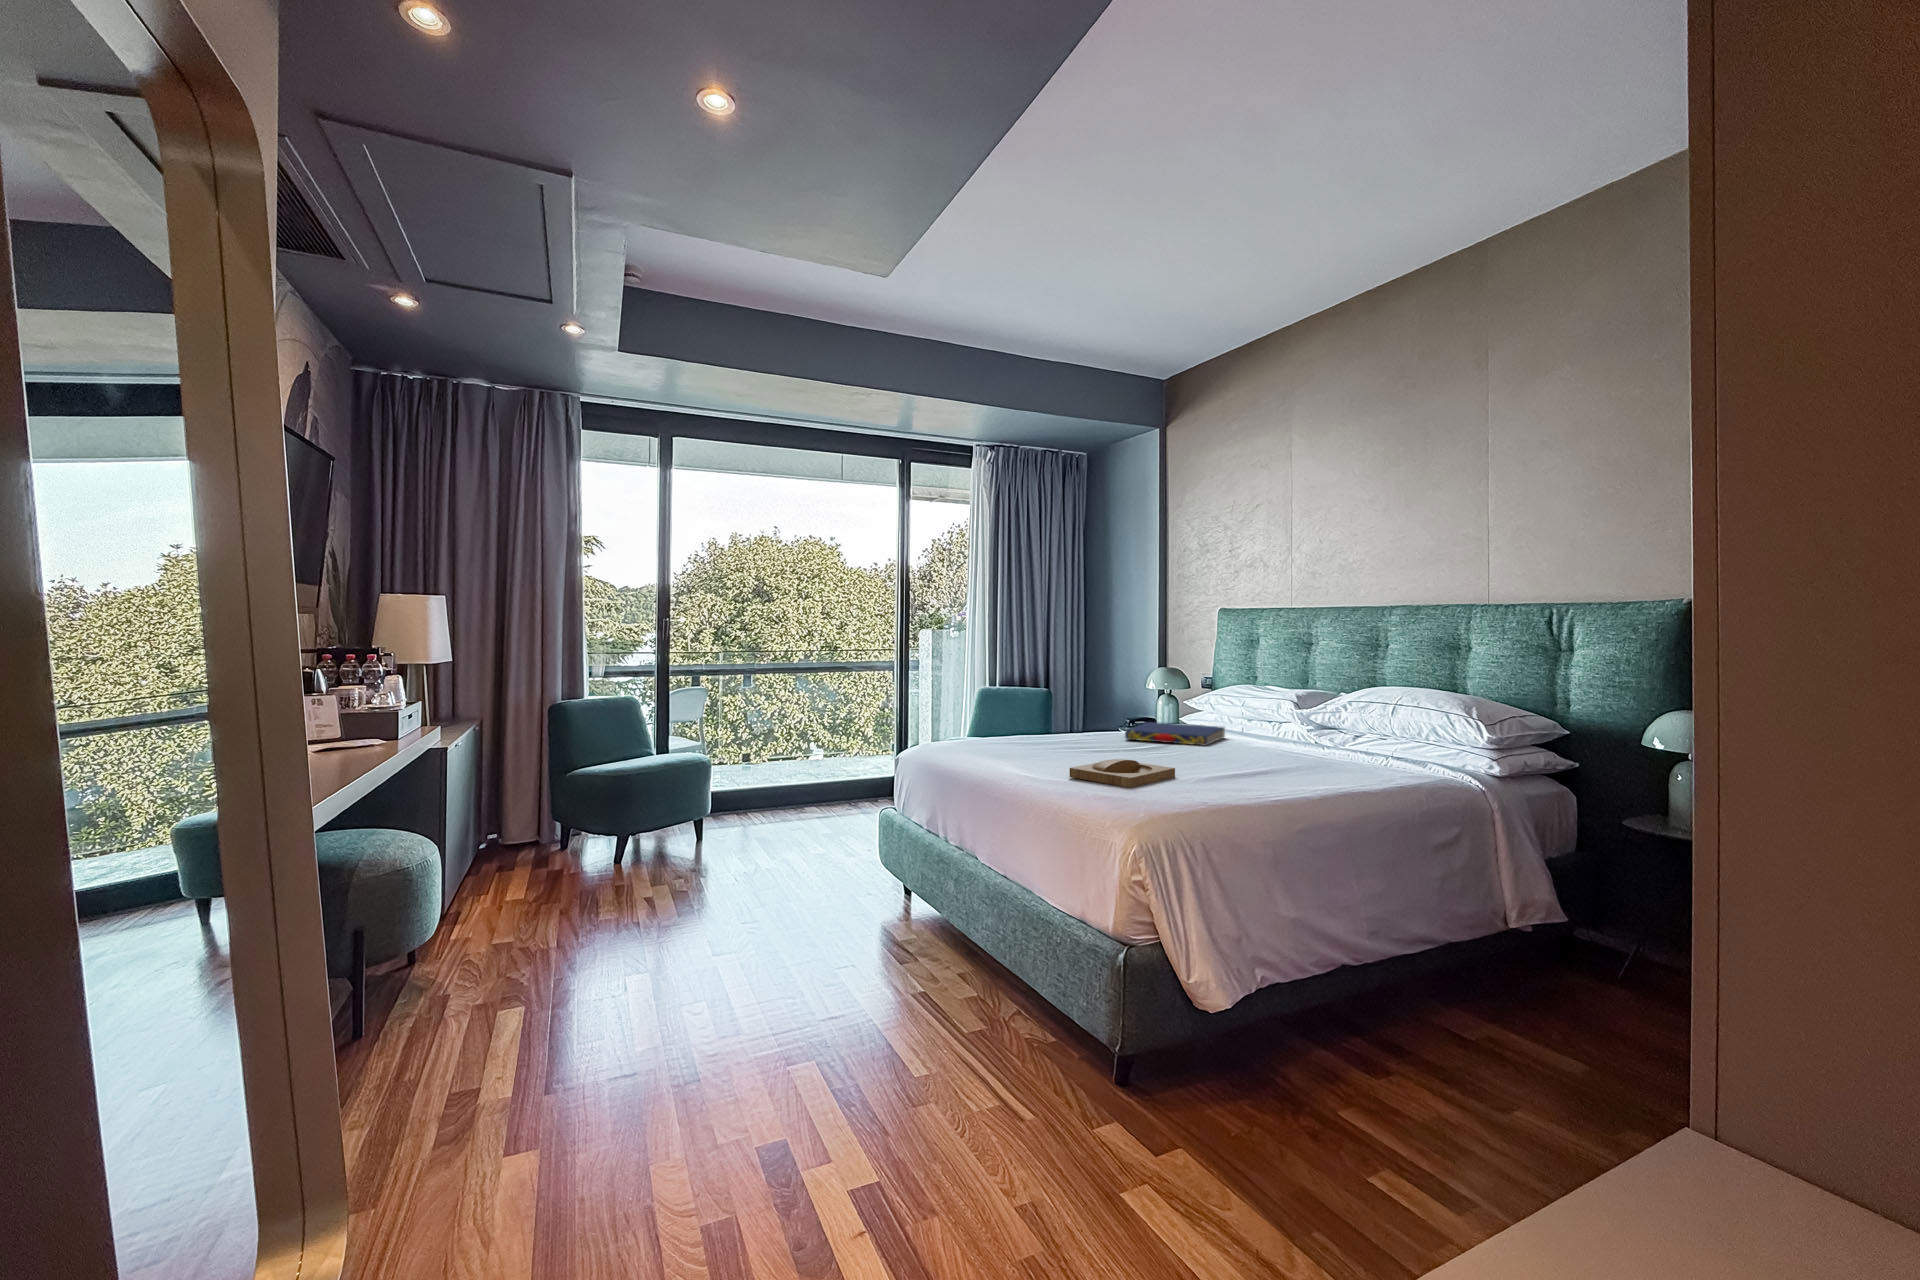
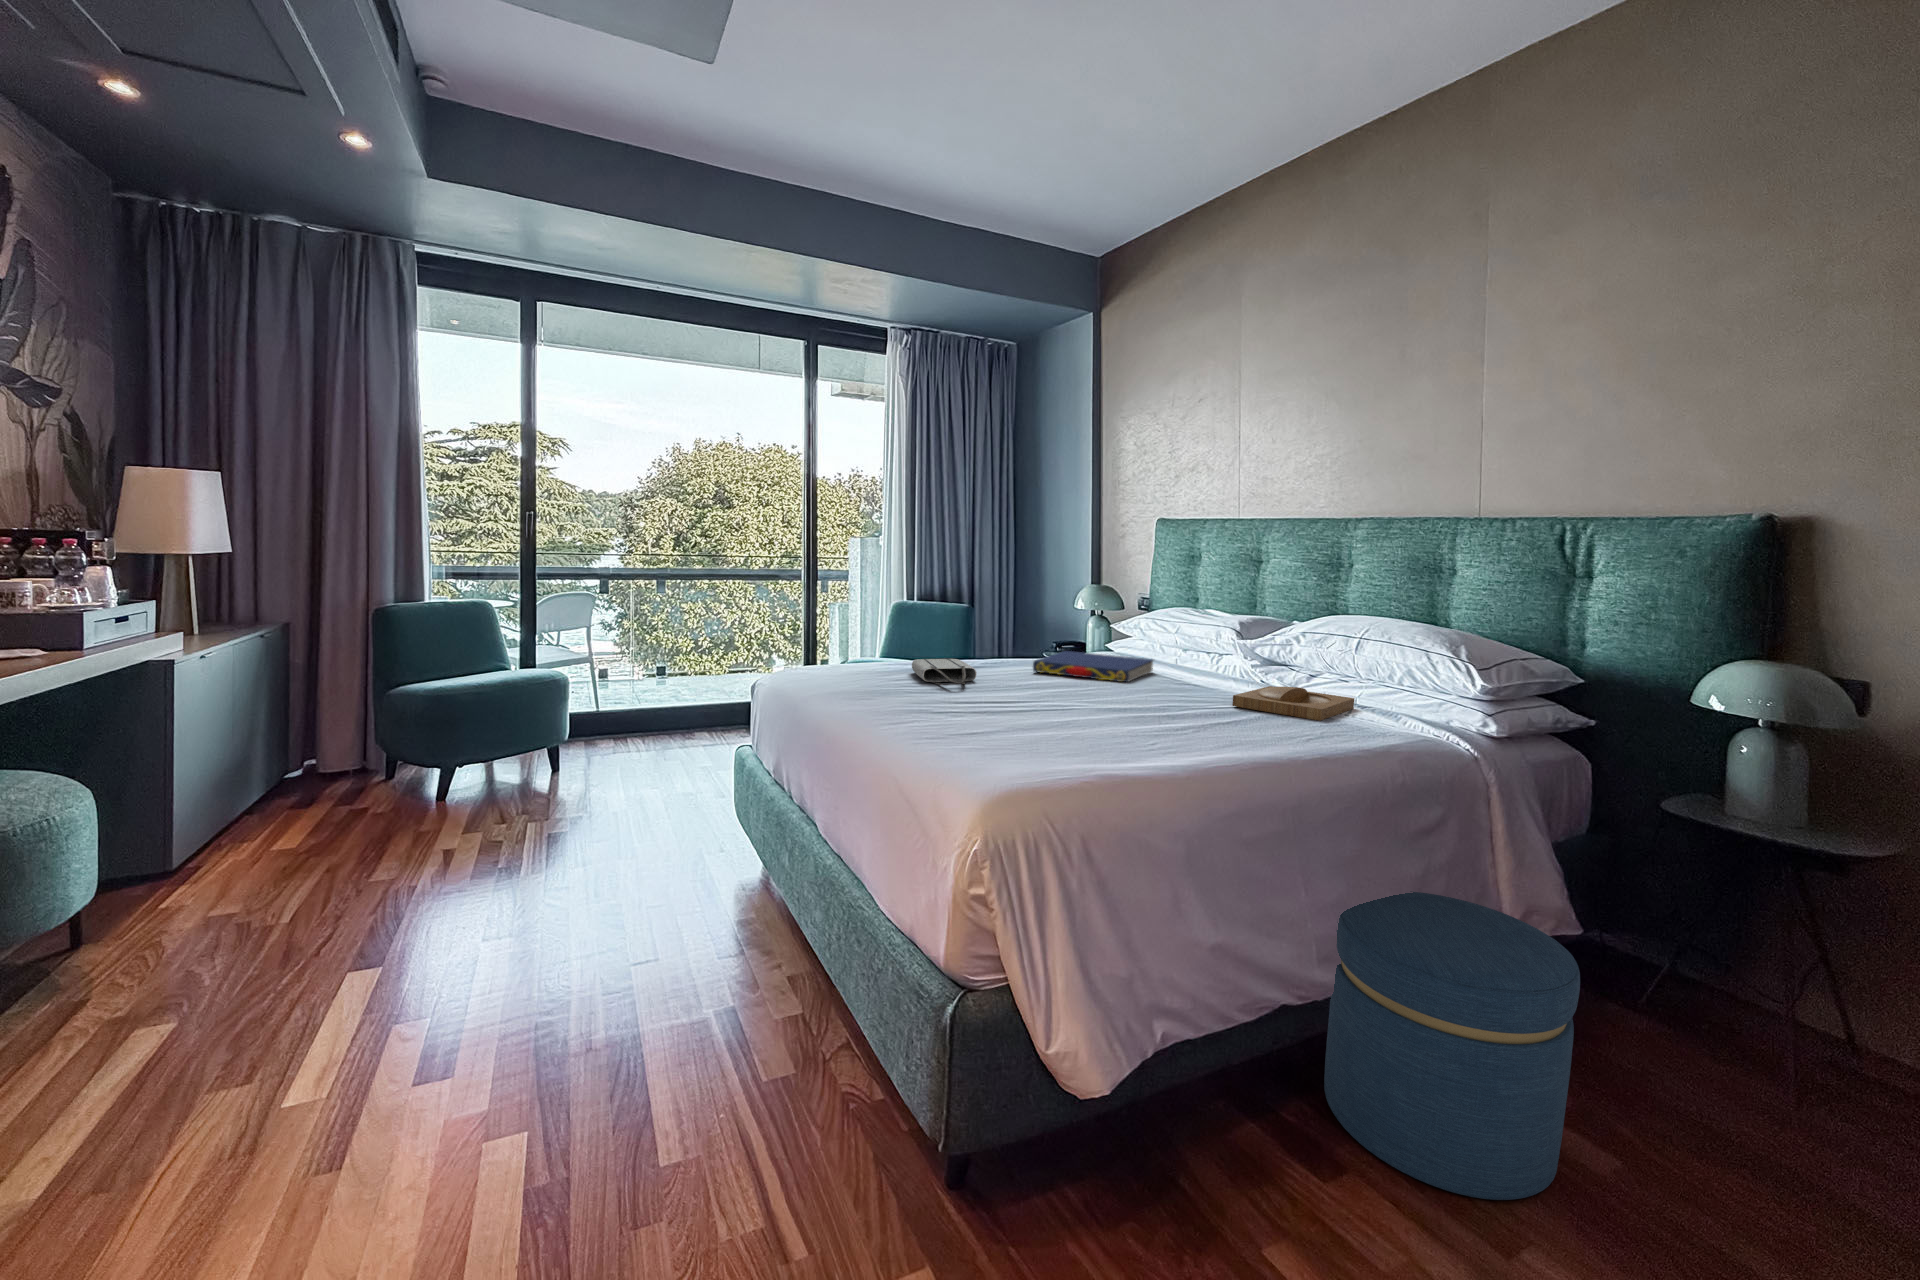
tote bag: none [1026,730,1083,750] -> present [912,658,976,685]
tray: present [1069,759,1175,788] -> present [1232,686,1354,721]
ottoman: none [1384,889,1556,1095] -> present [1324,892,1580,1200]

